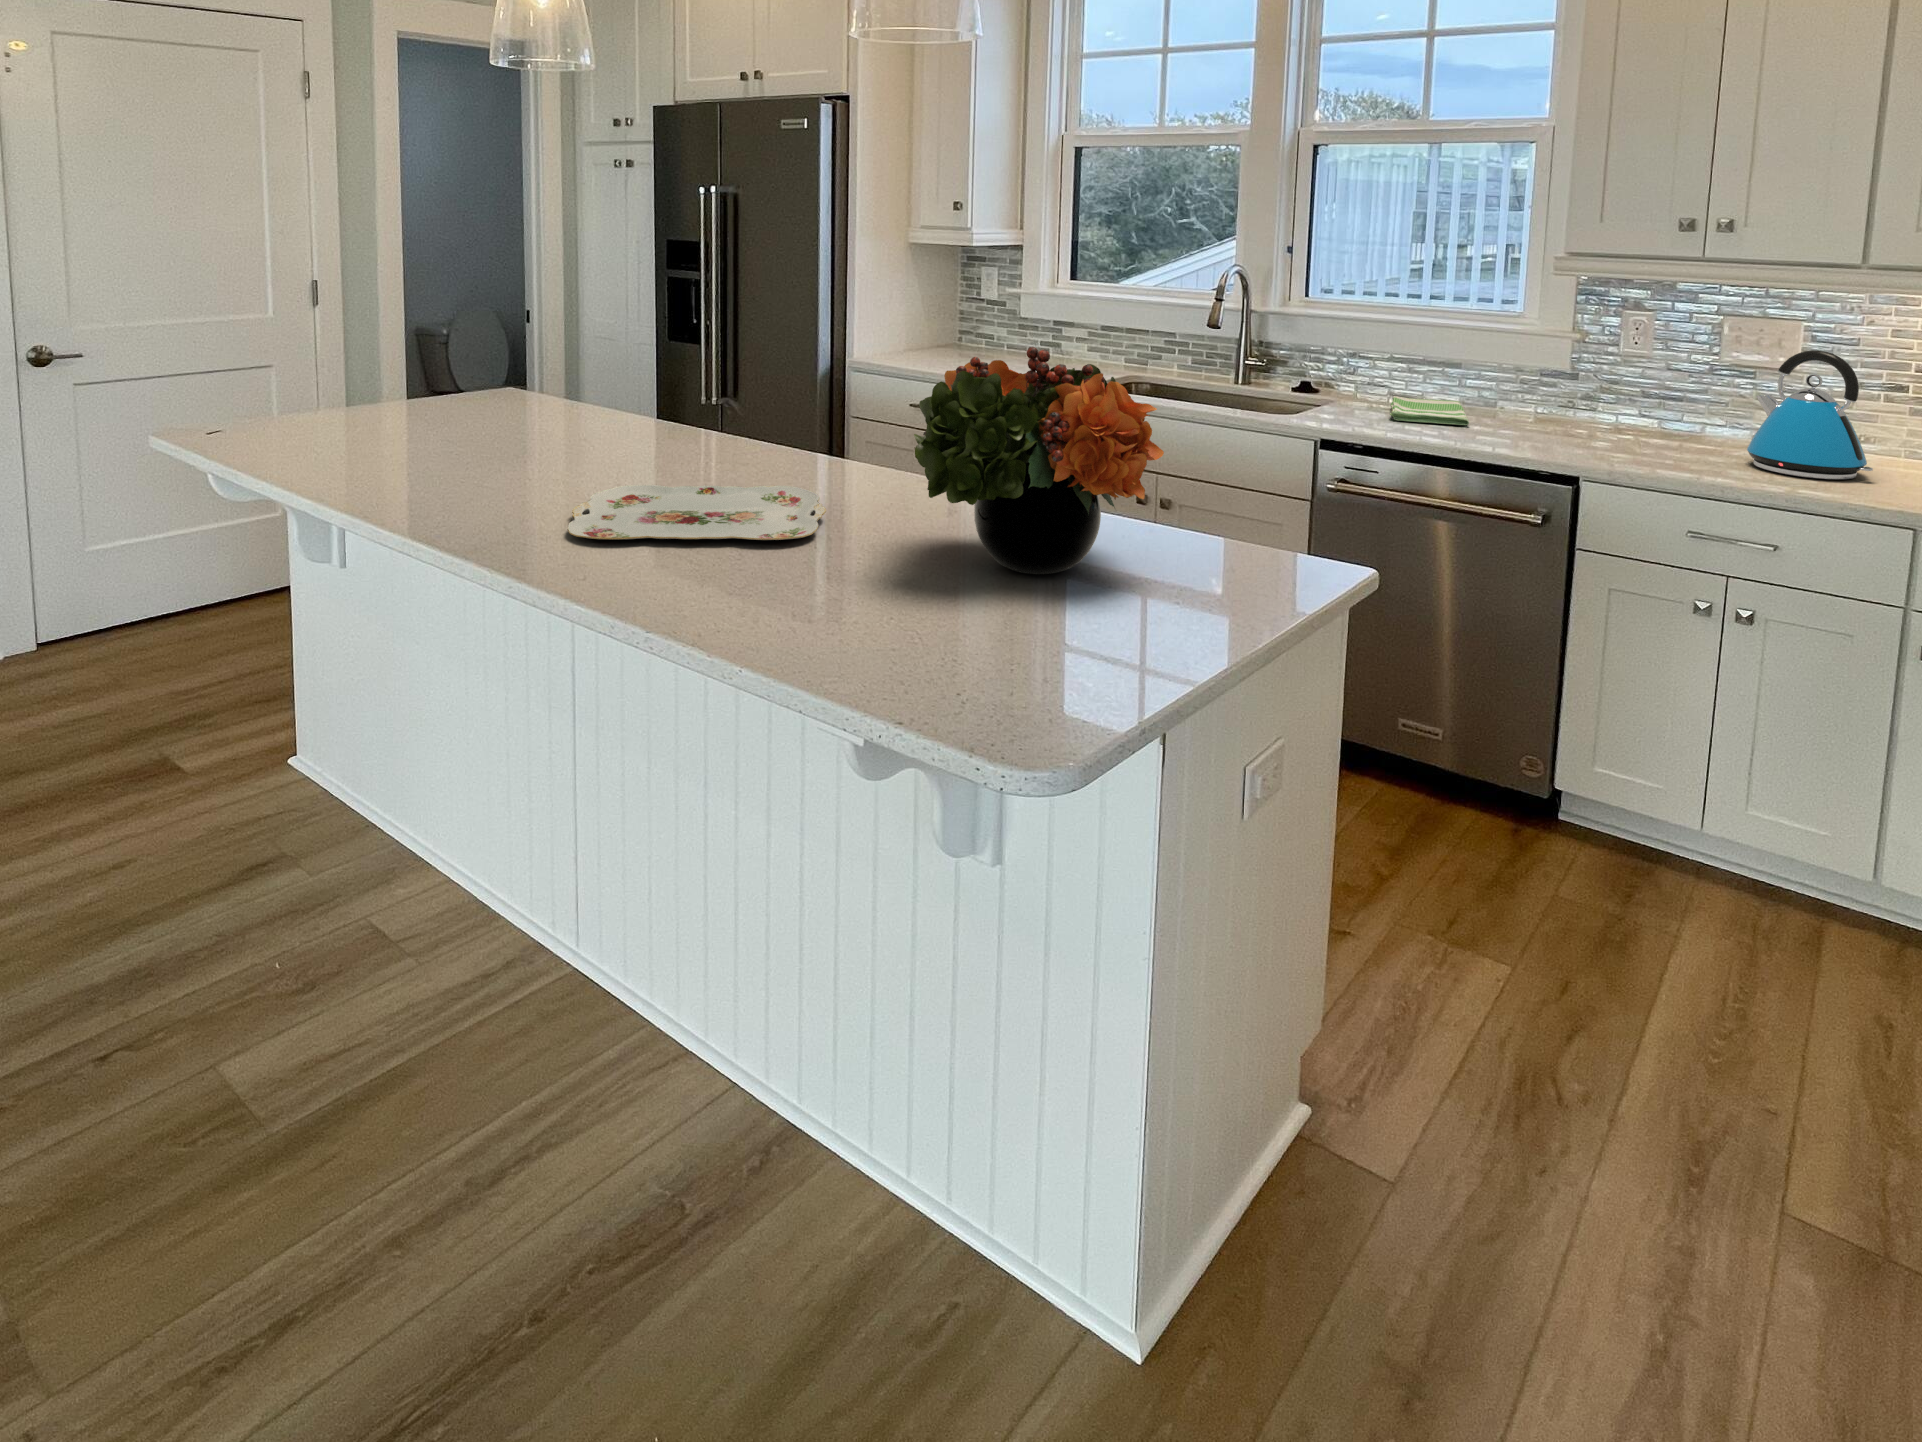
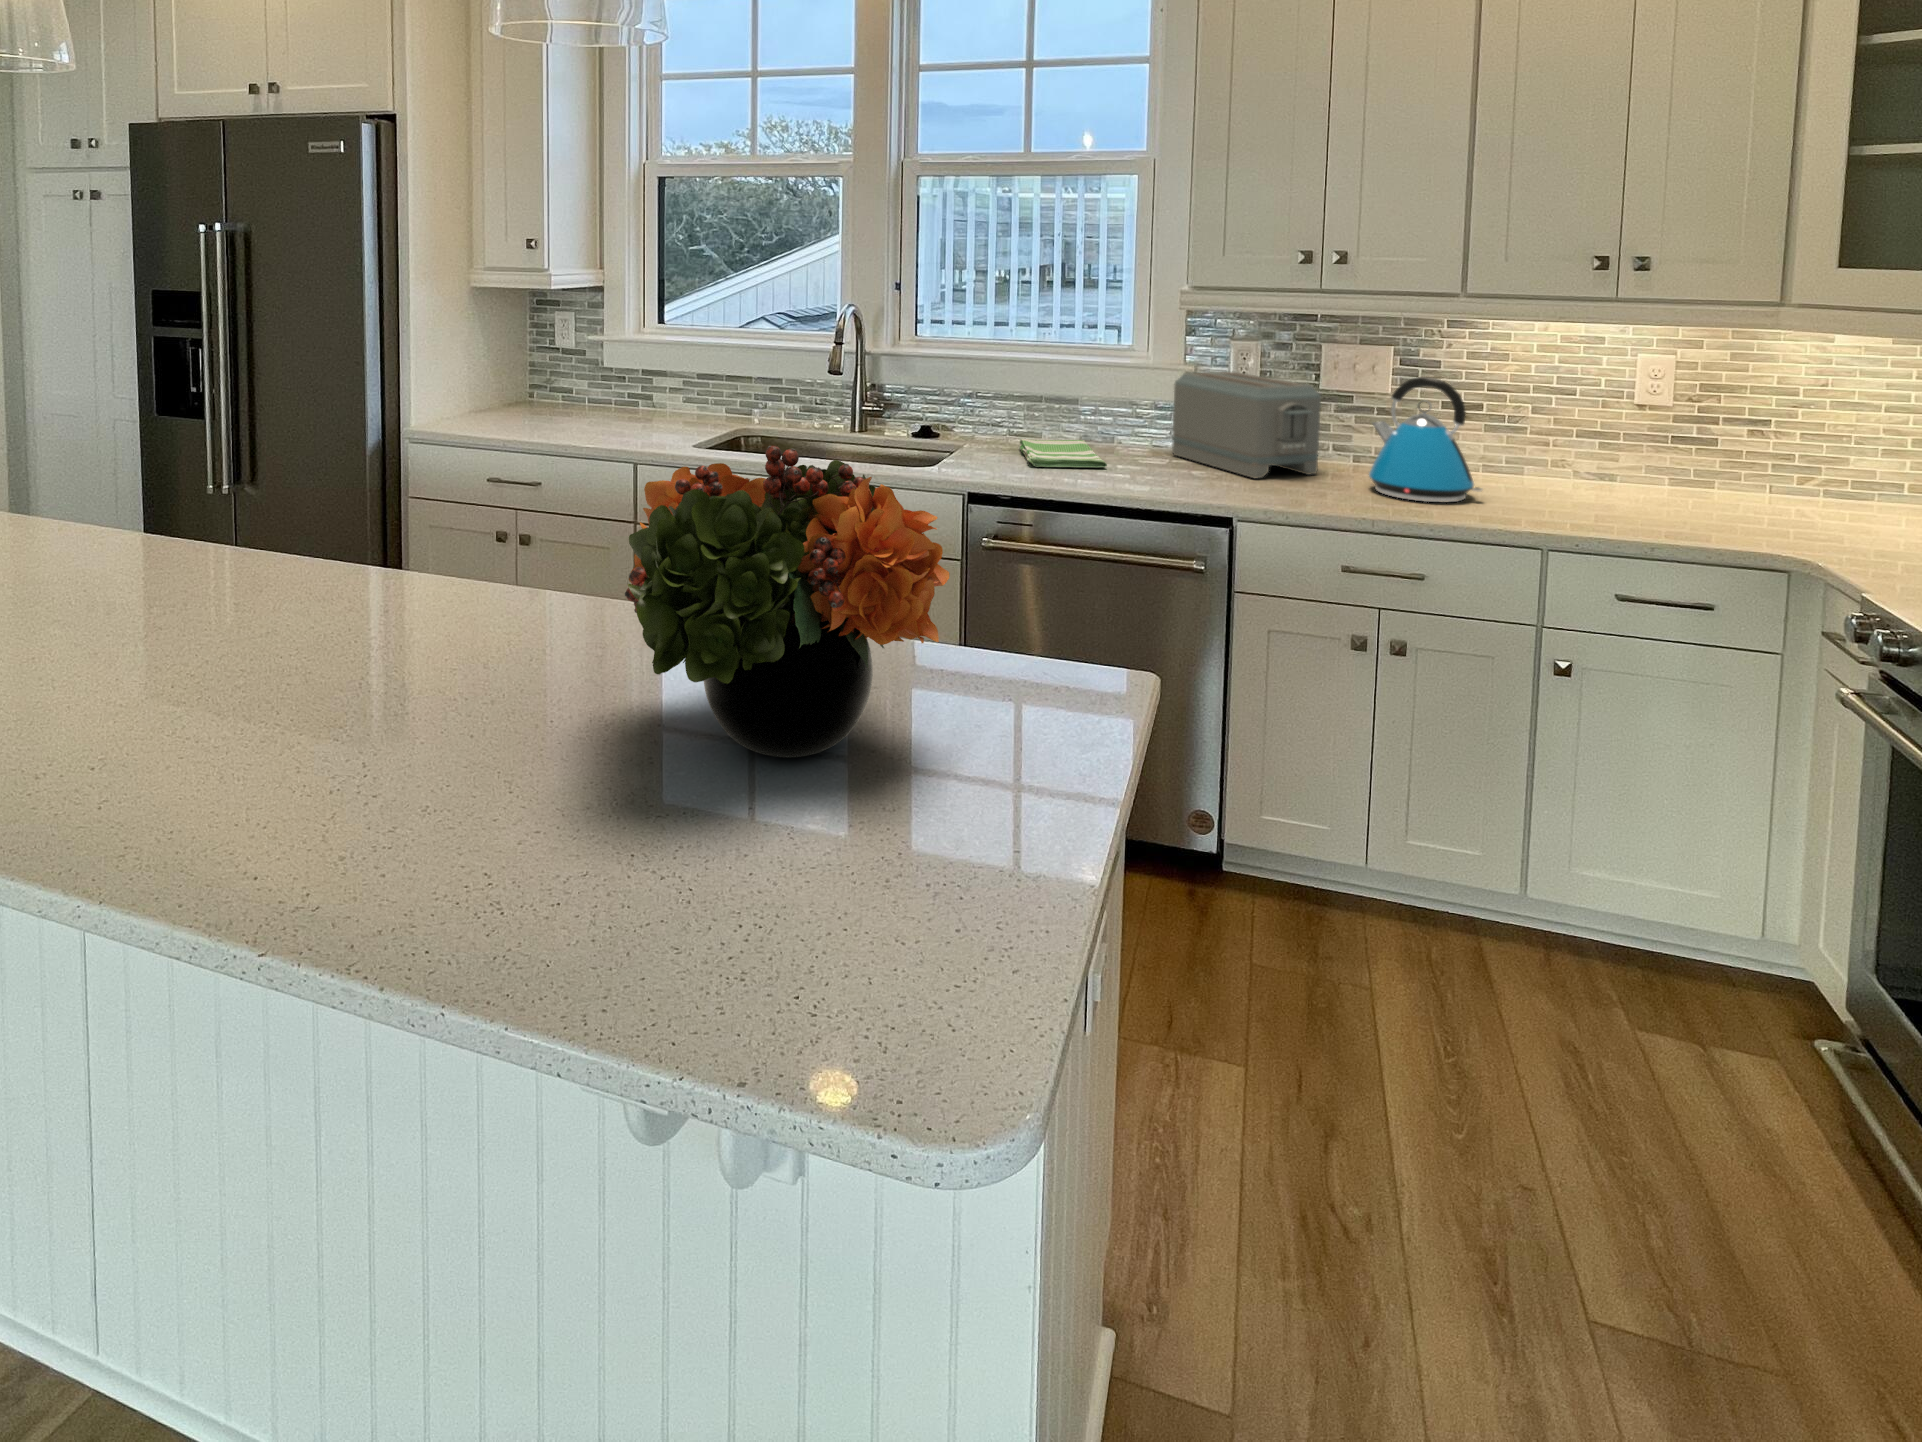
toaster: none [1551,340,1708,446] -> present [1172,371,1321,478]
serving tray: present [568,485,826,540] -> none [59,645,469,796]

